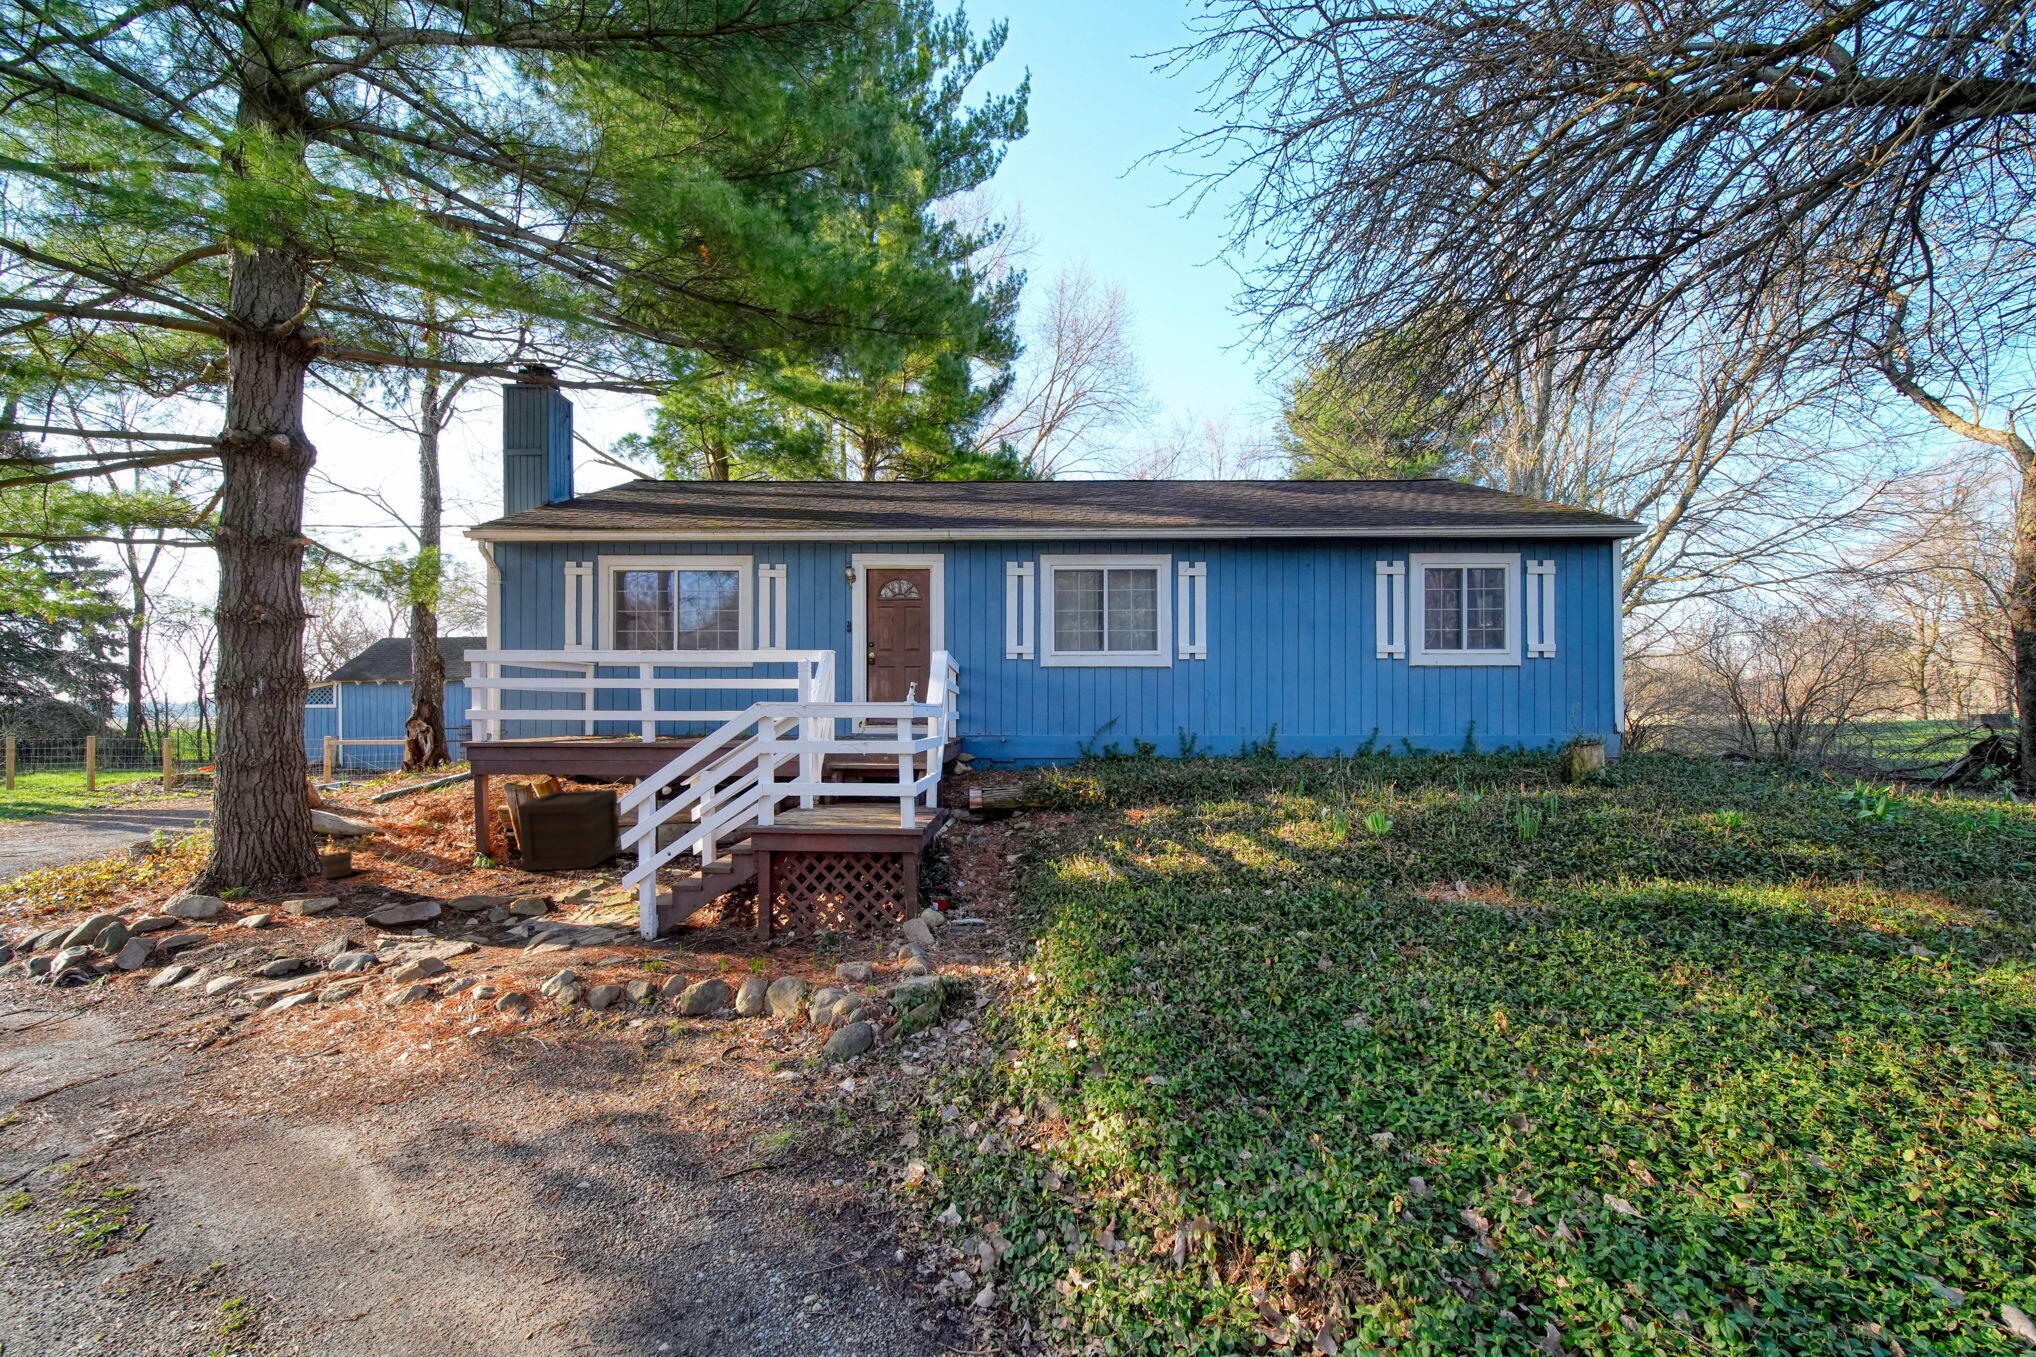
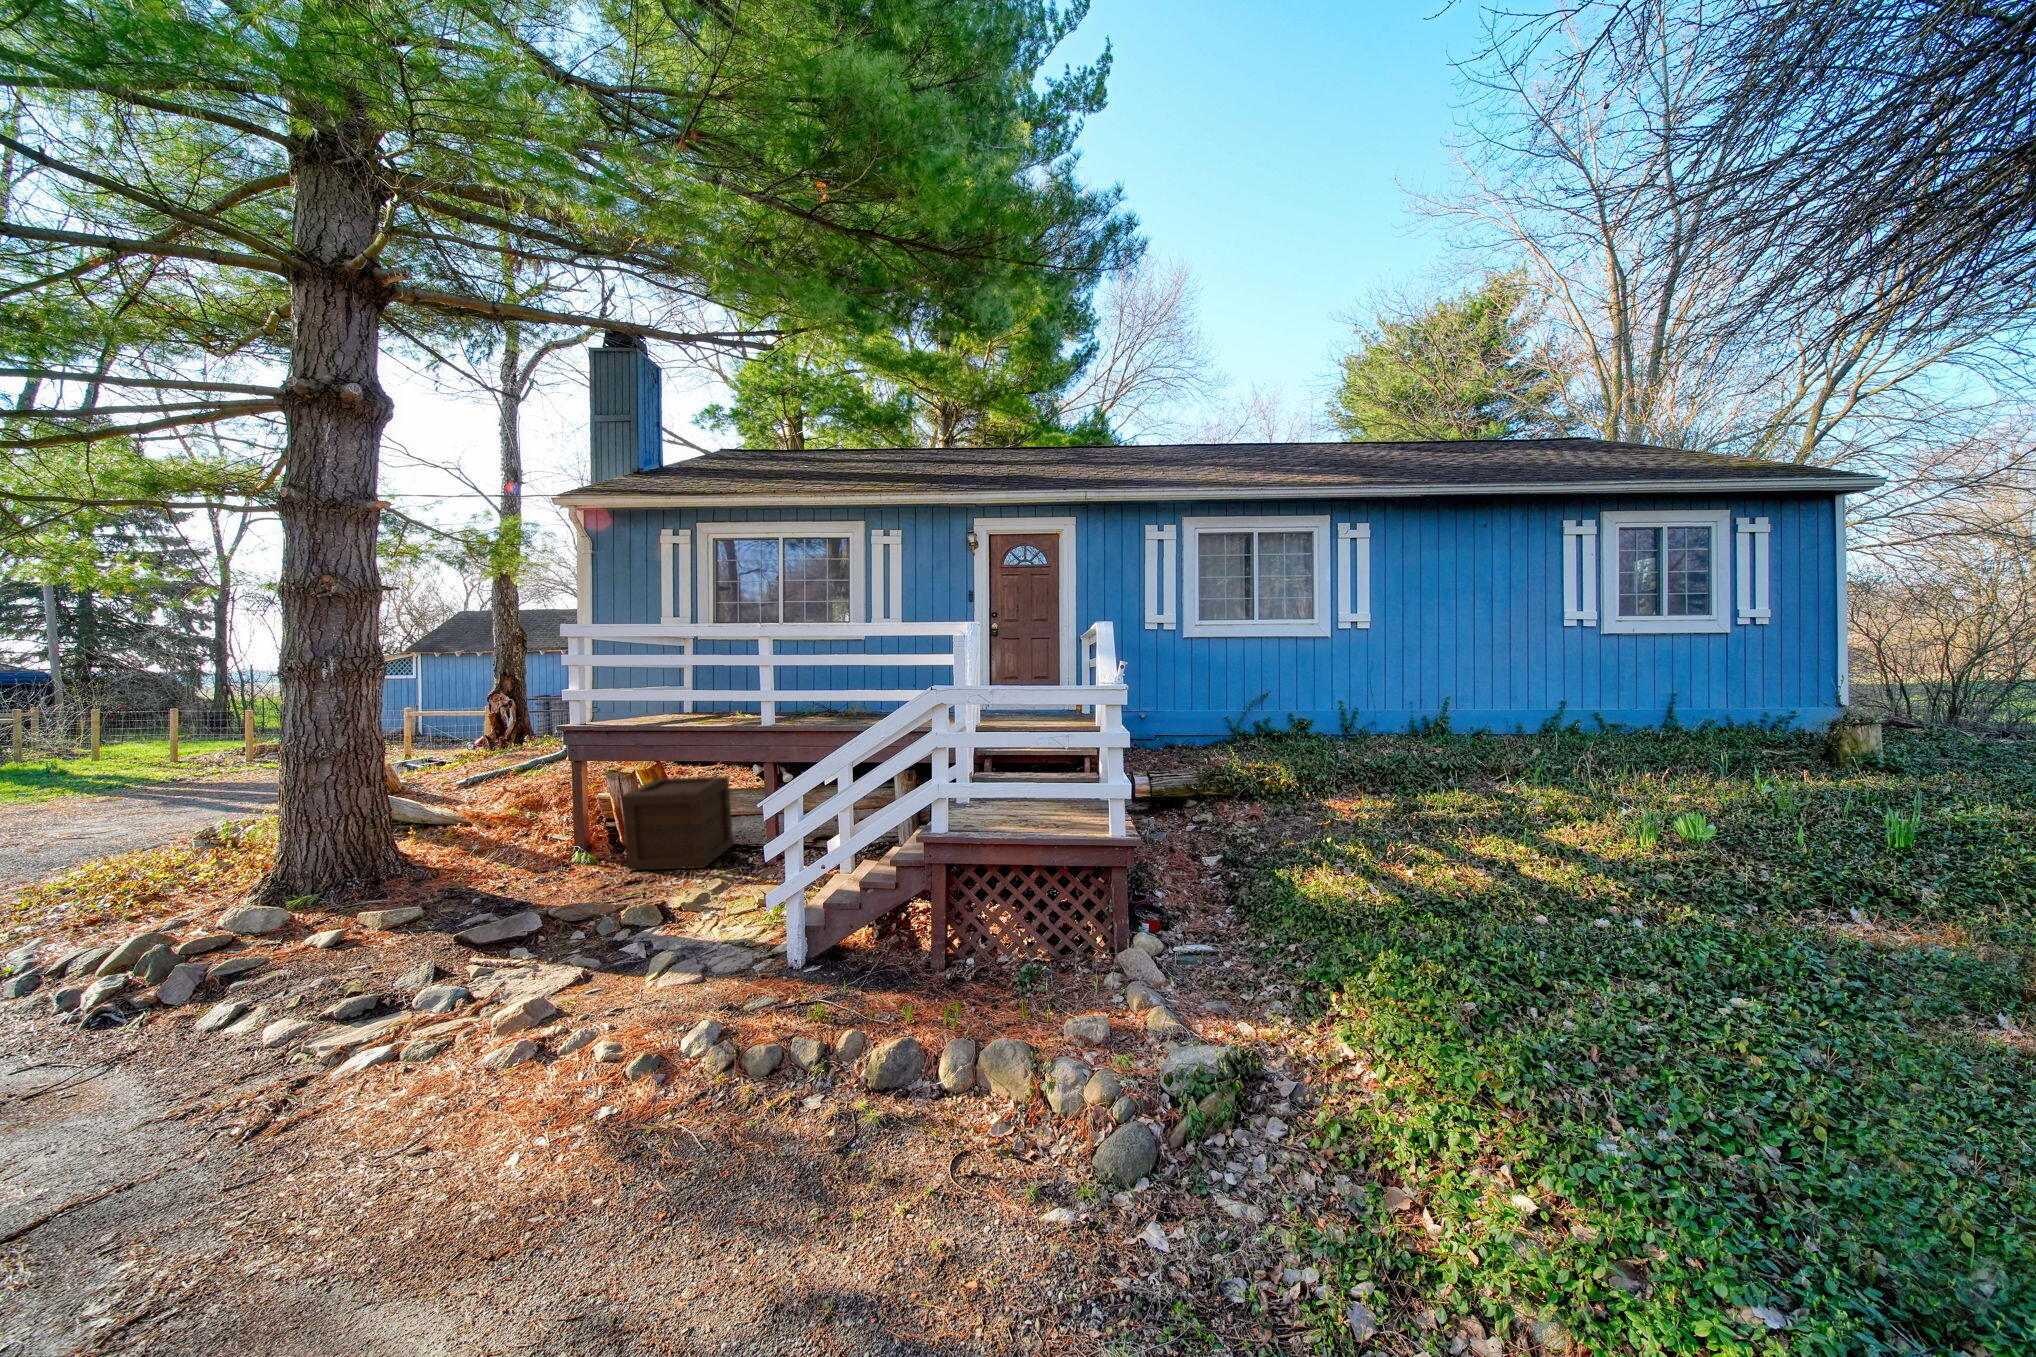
wooden bucket: present [321,835,353,878] -> none [400,828,437,878]

